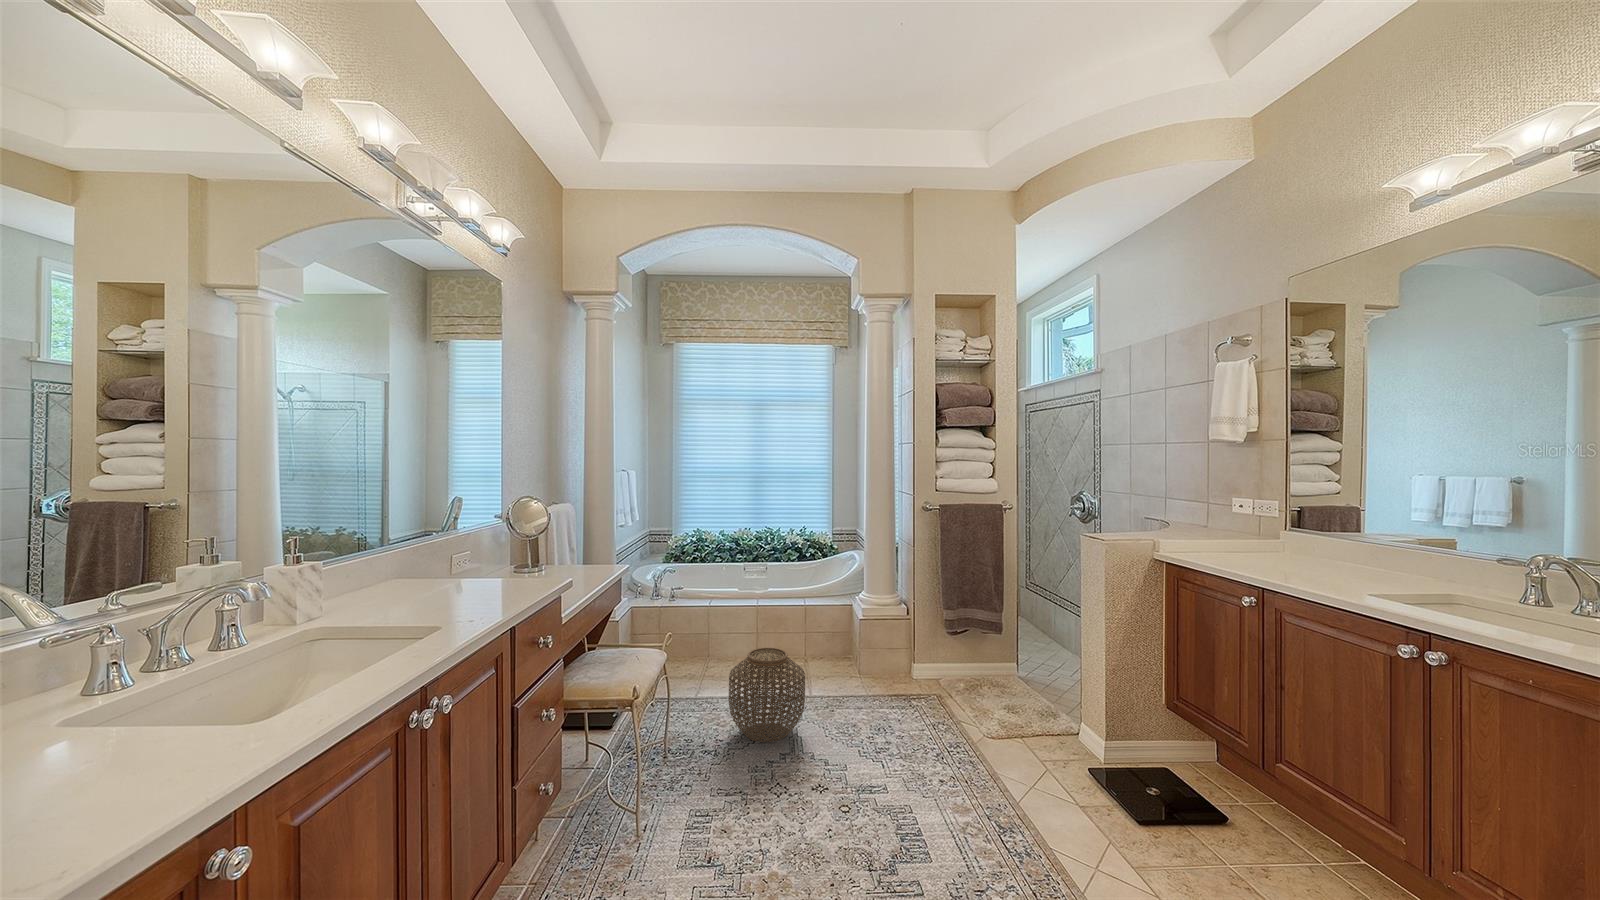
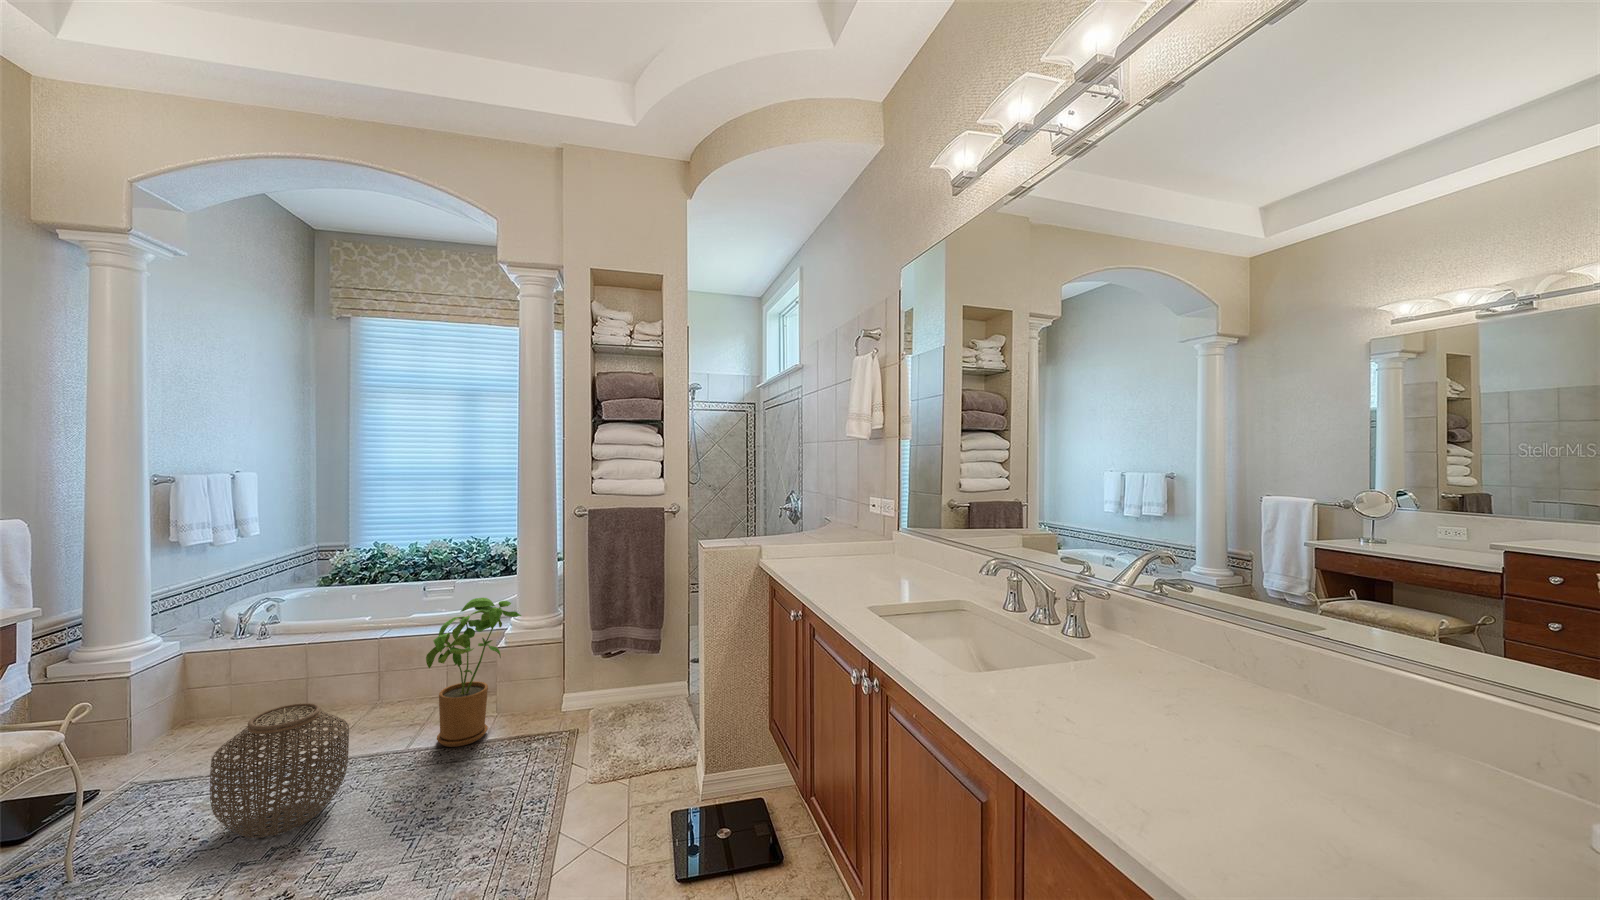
house plant: none [827,576,893,696] -> present [426,598,521,747]

